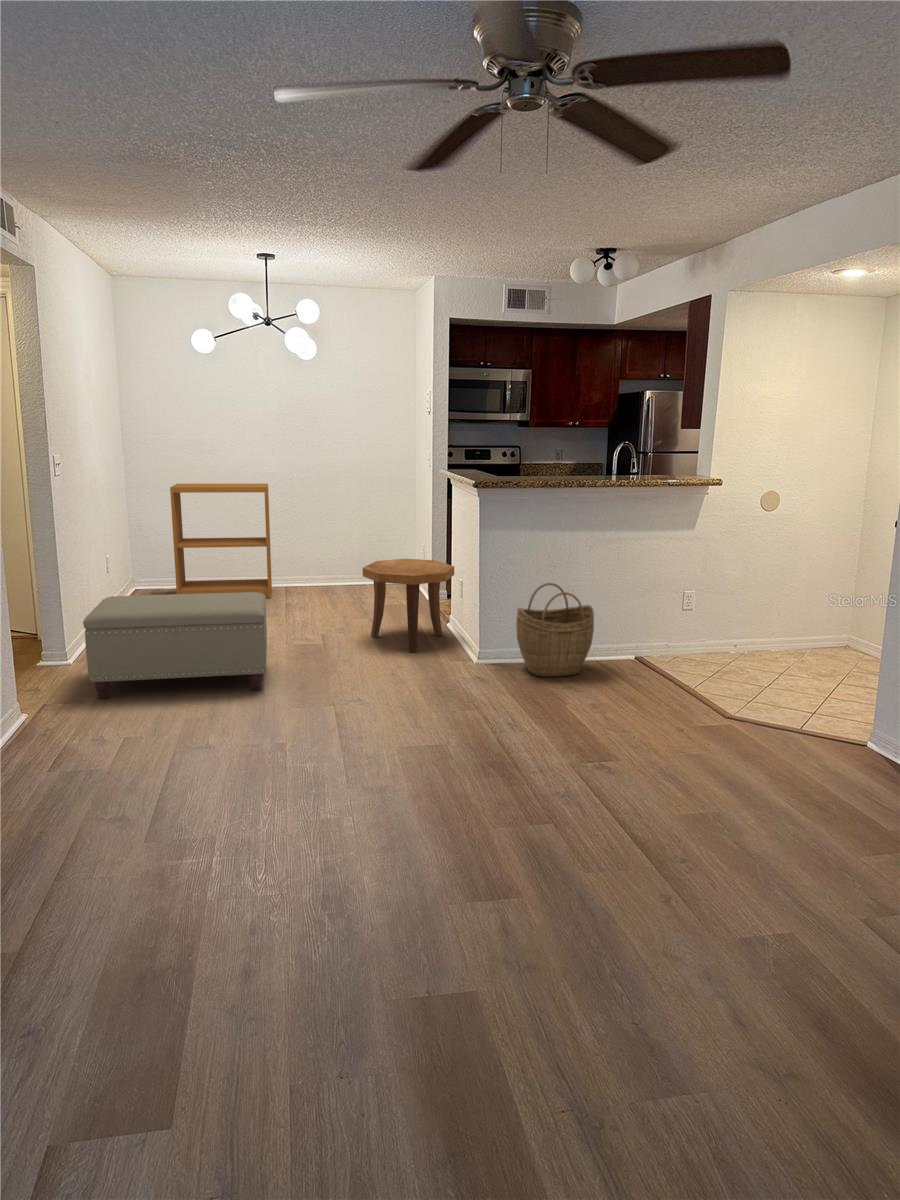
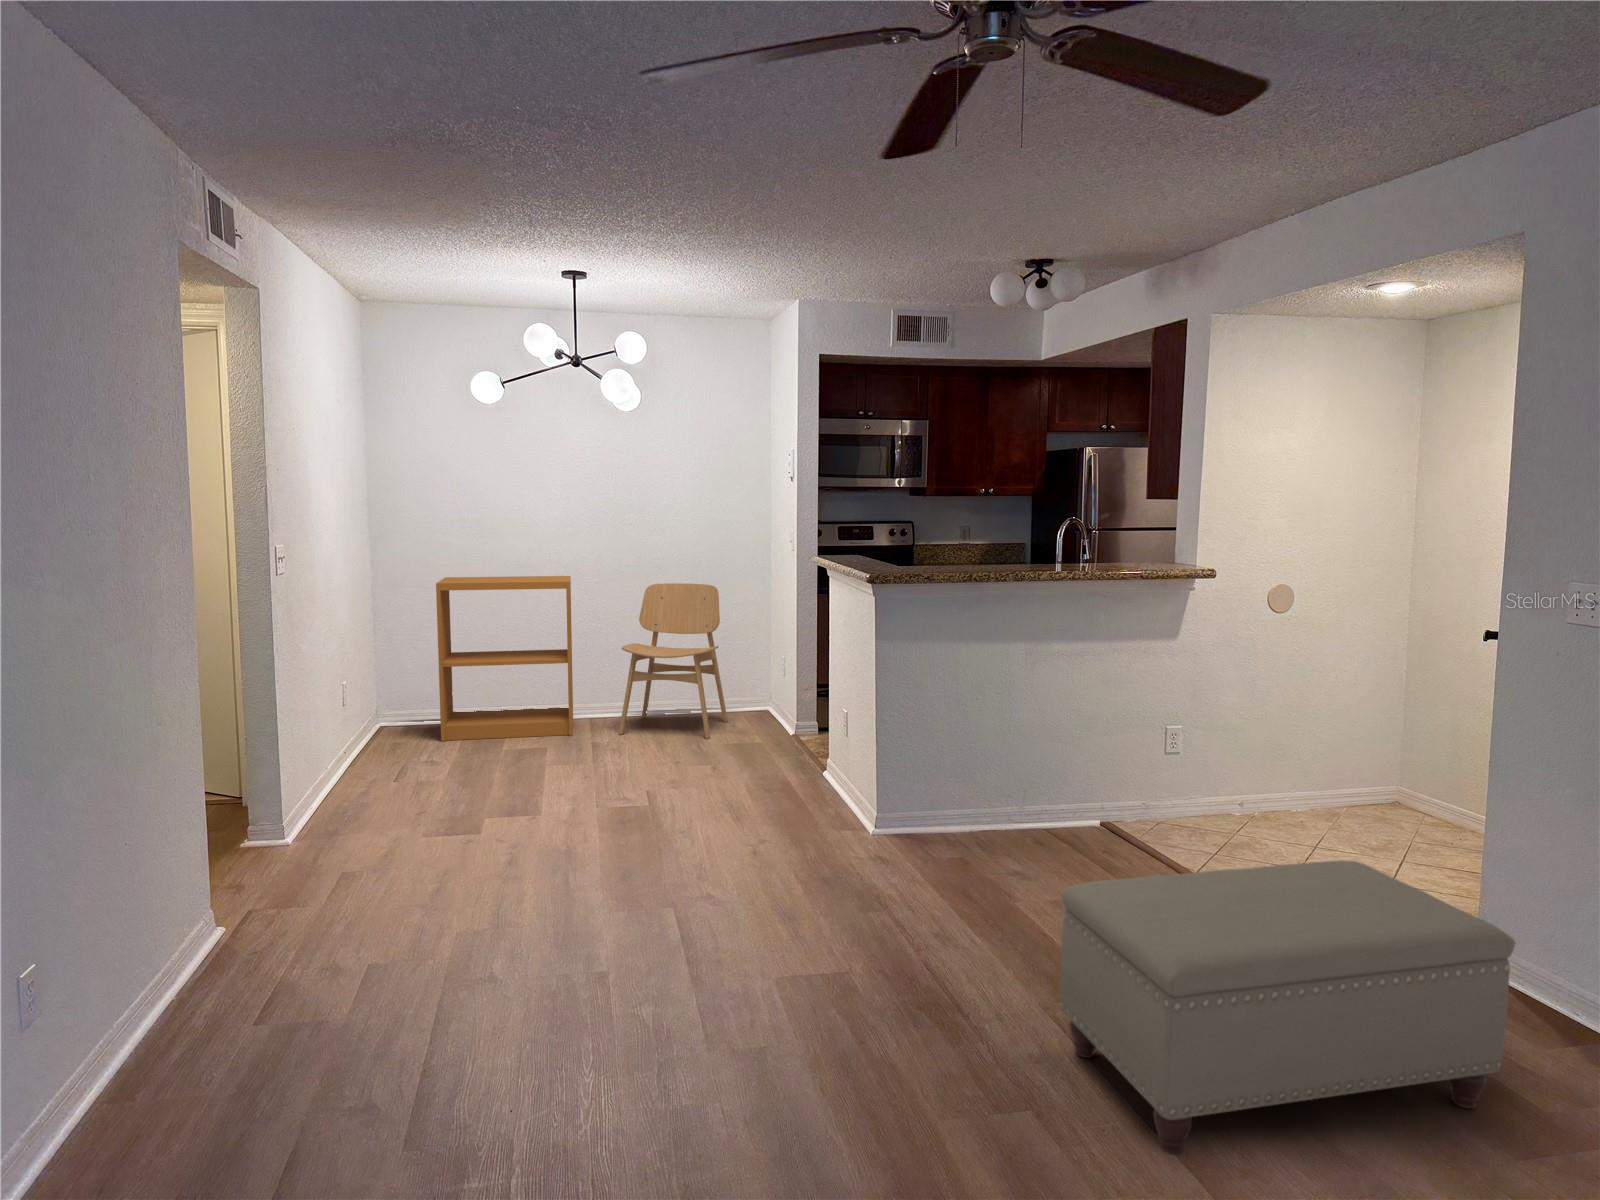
dining chair: none [304,490,383,602] -> present [619,583,728,739]
side table: present [363,559,454,652] -> none [708,681,837,818]
woven basket: present [516,583,594,677] -> none [933,717,1045,855]
ottoman: present [83,592,267,699] -> present [1060,860,1515,1154]

